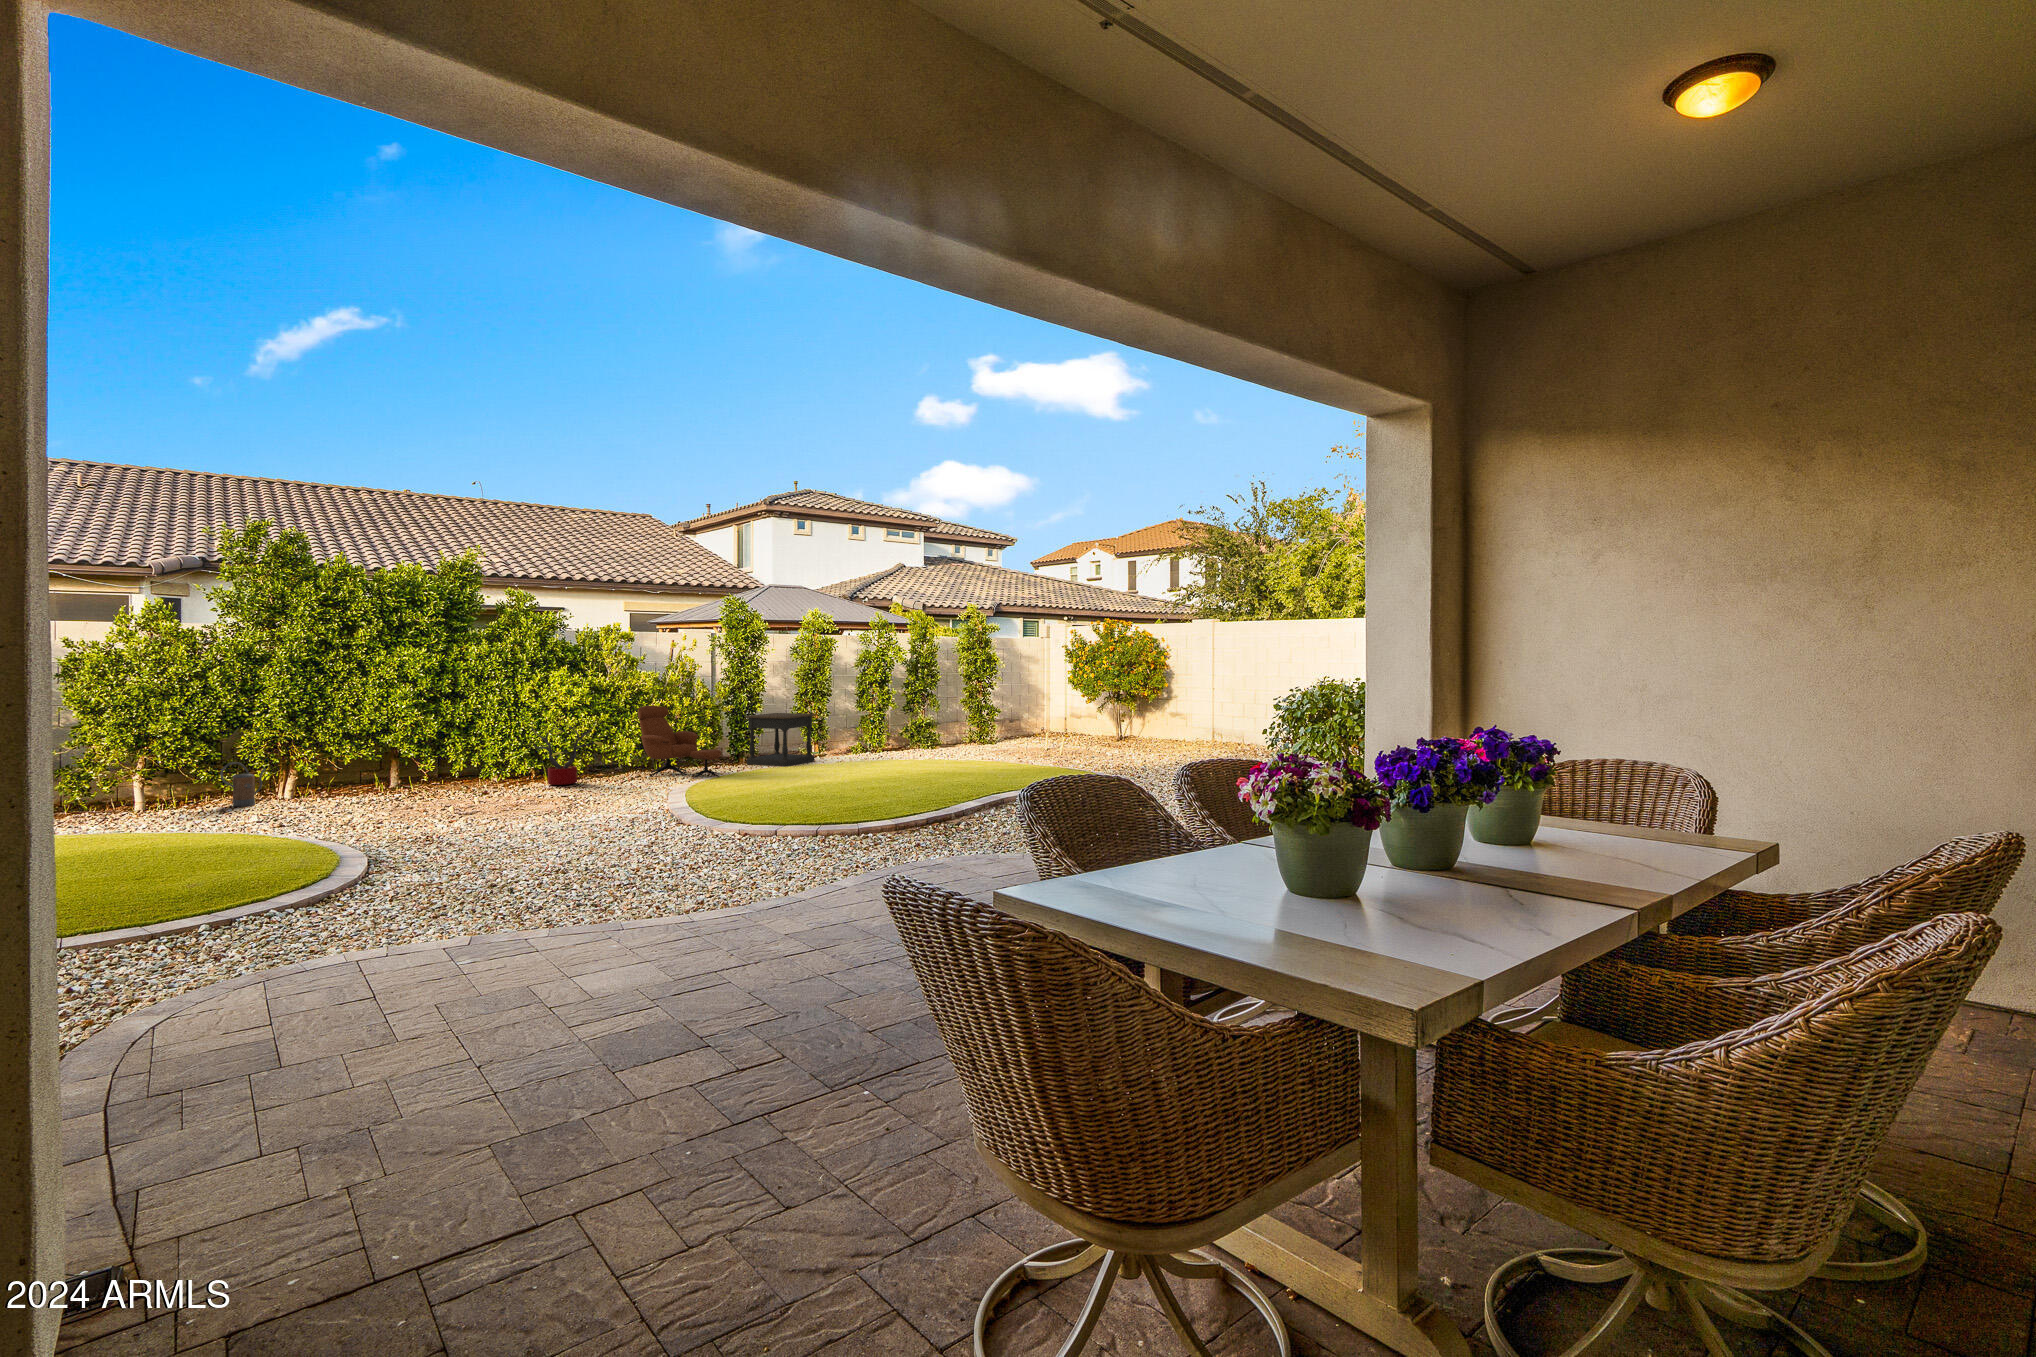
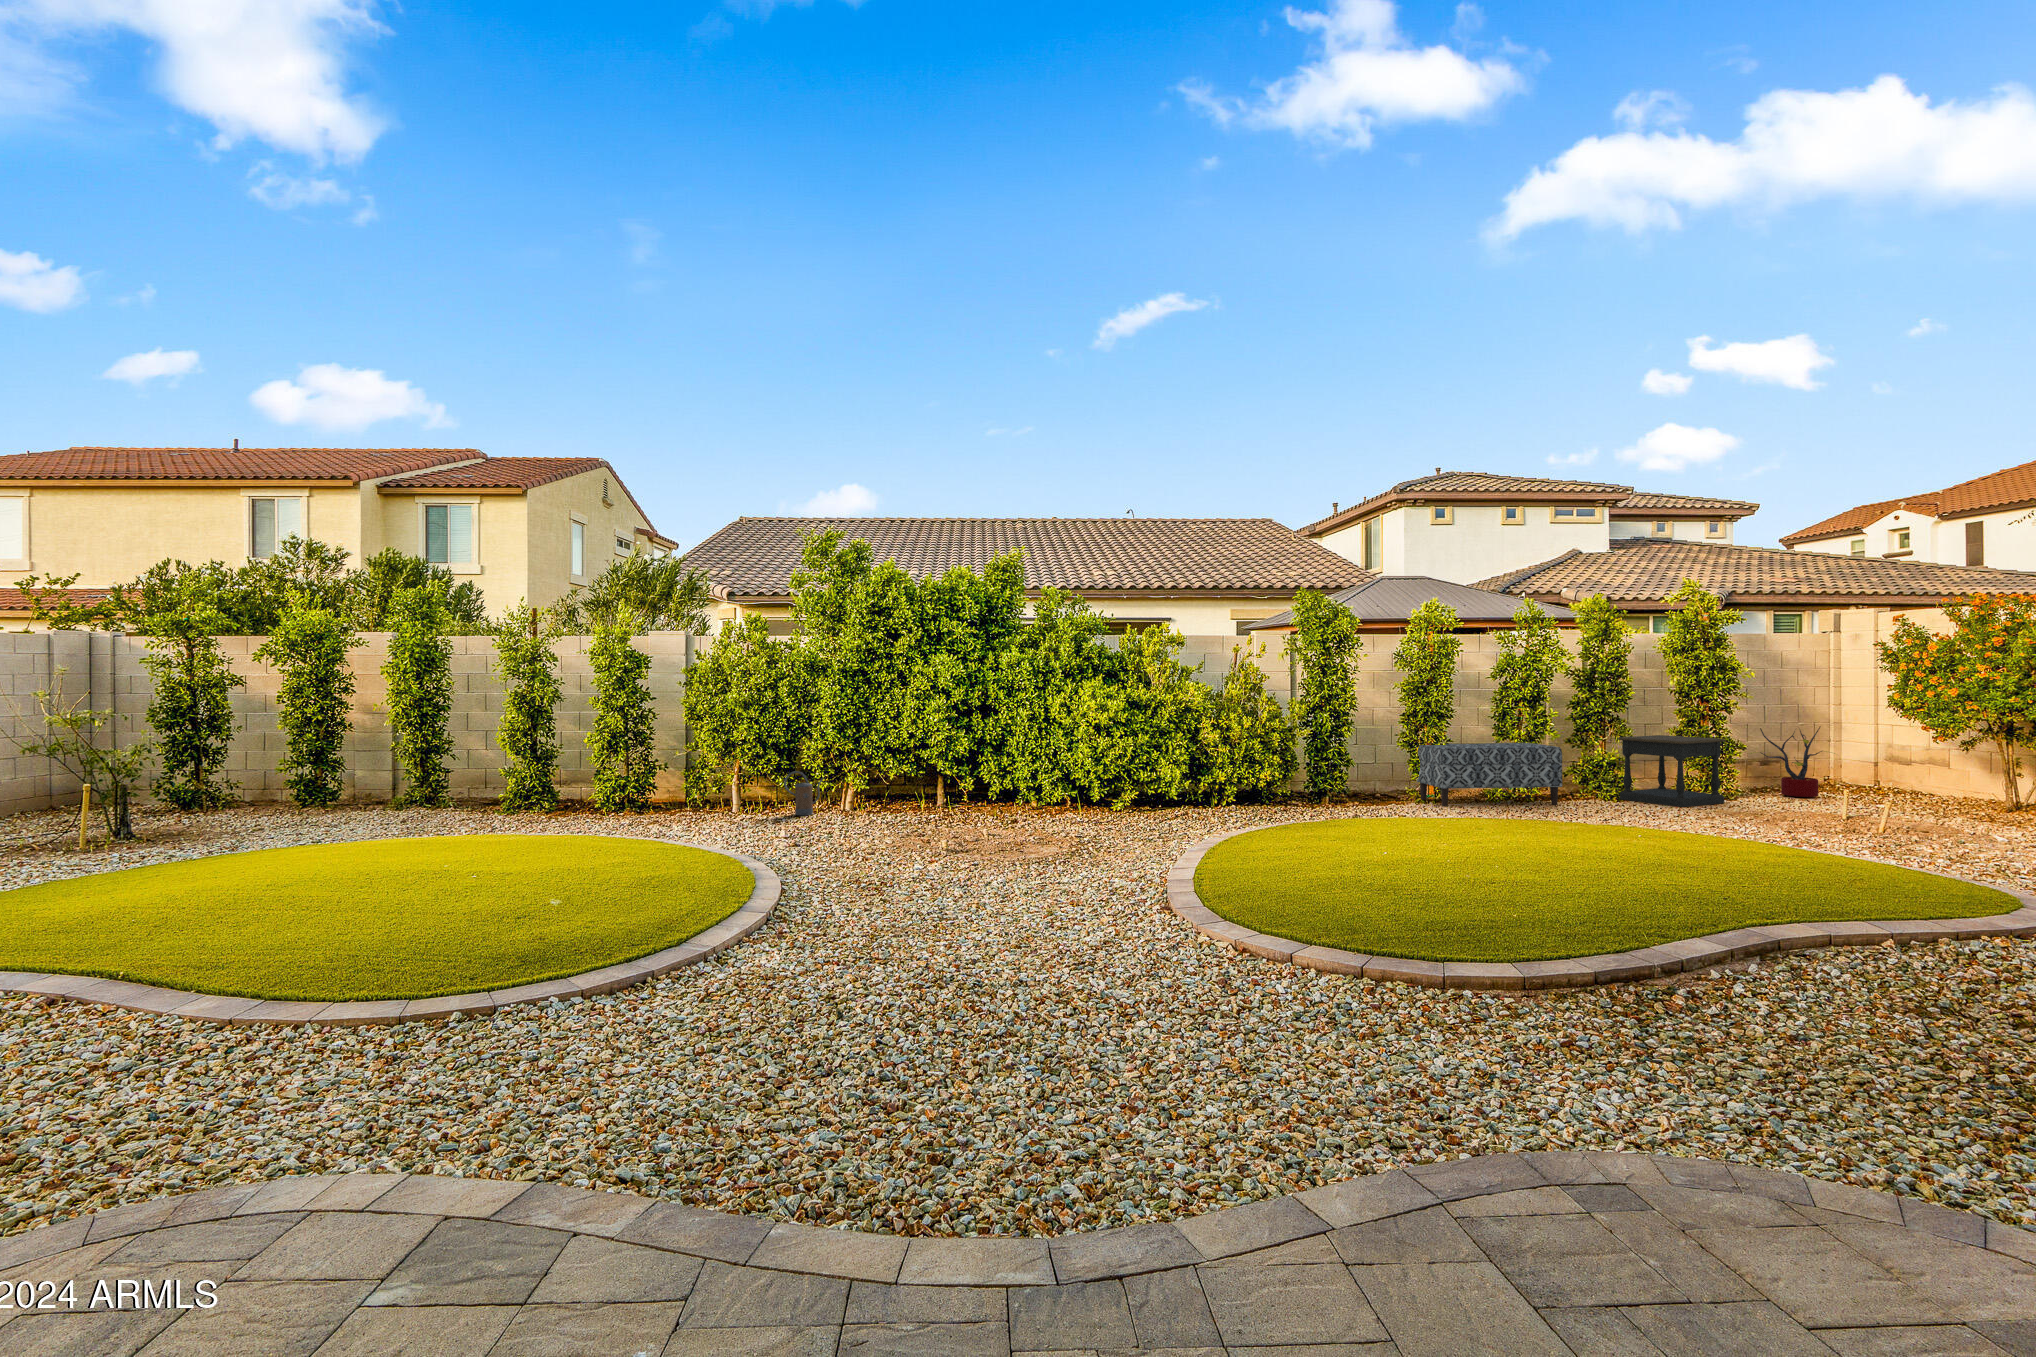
lounge chair: present [638,705,722,778] -> none [1183,726,1282,825]
bench: none [808,712,901,759] -> present [1416,743,1562,806]
side table: present [745,713,815,766] -> present [1618,735,1725,807]
decorative plant: present [532,720,603,785] -> present [1751,727,1835,797]

